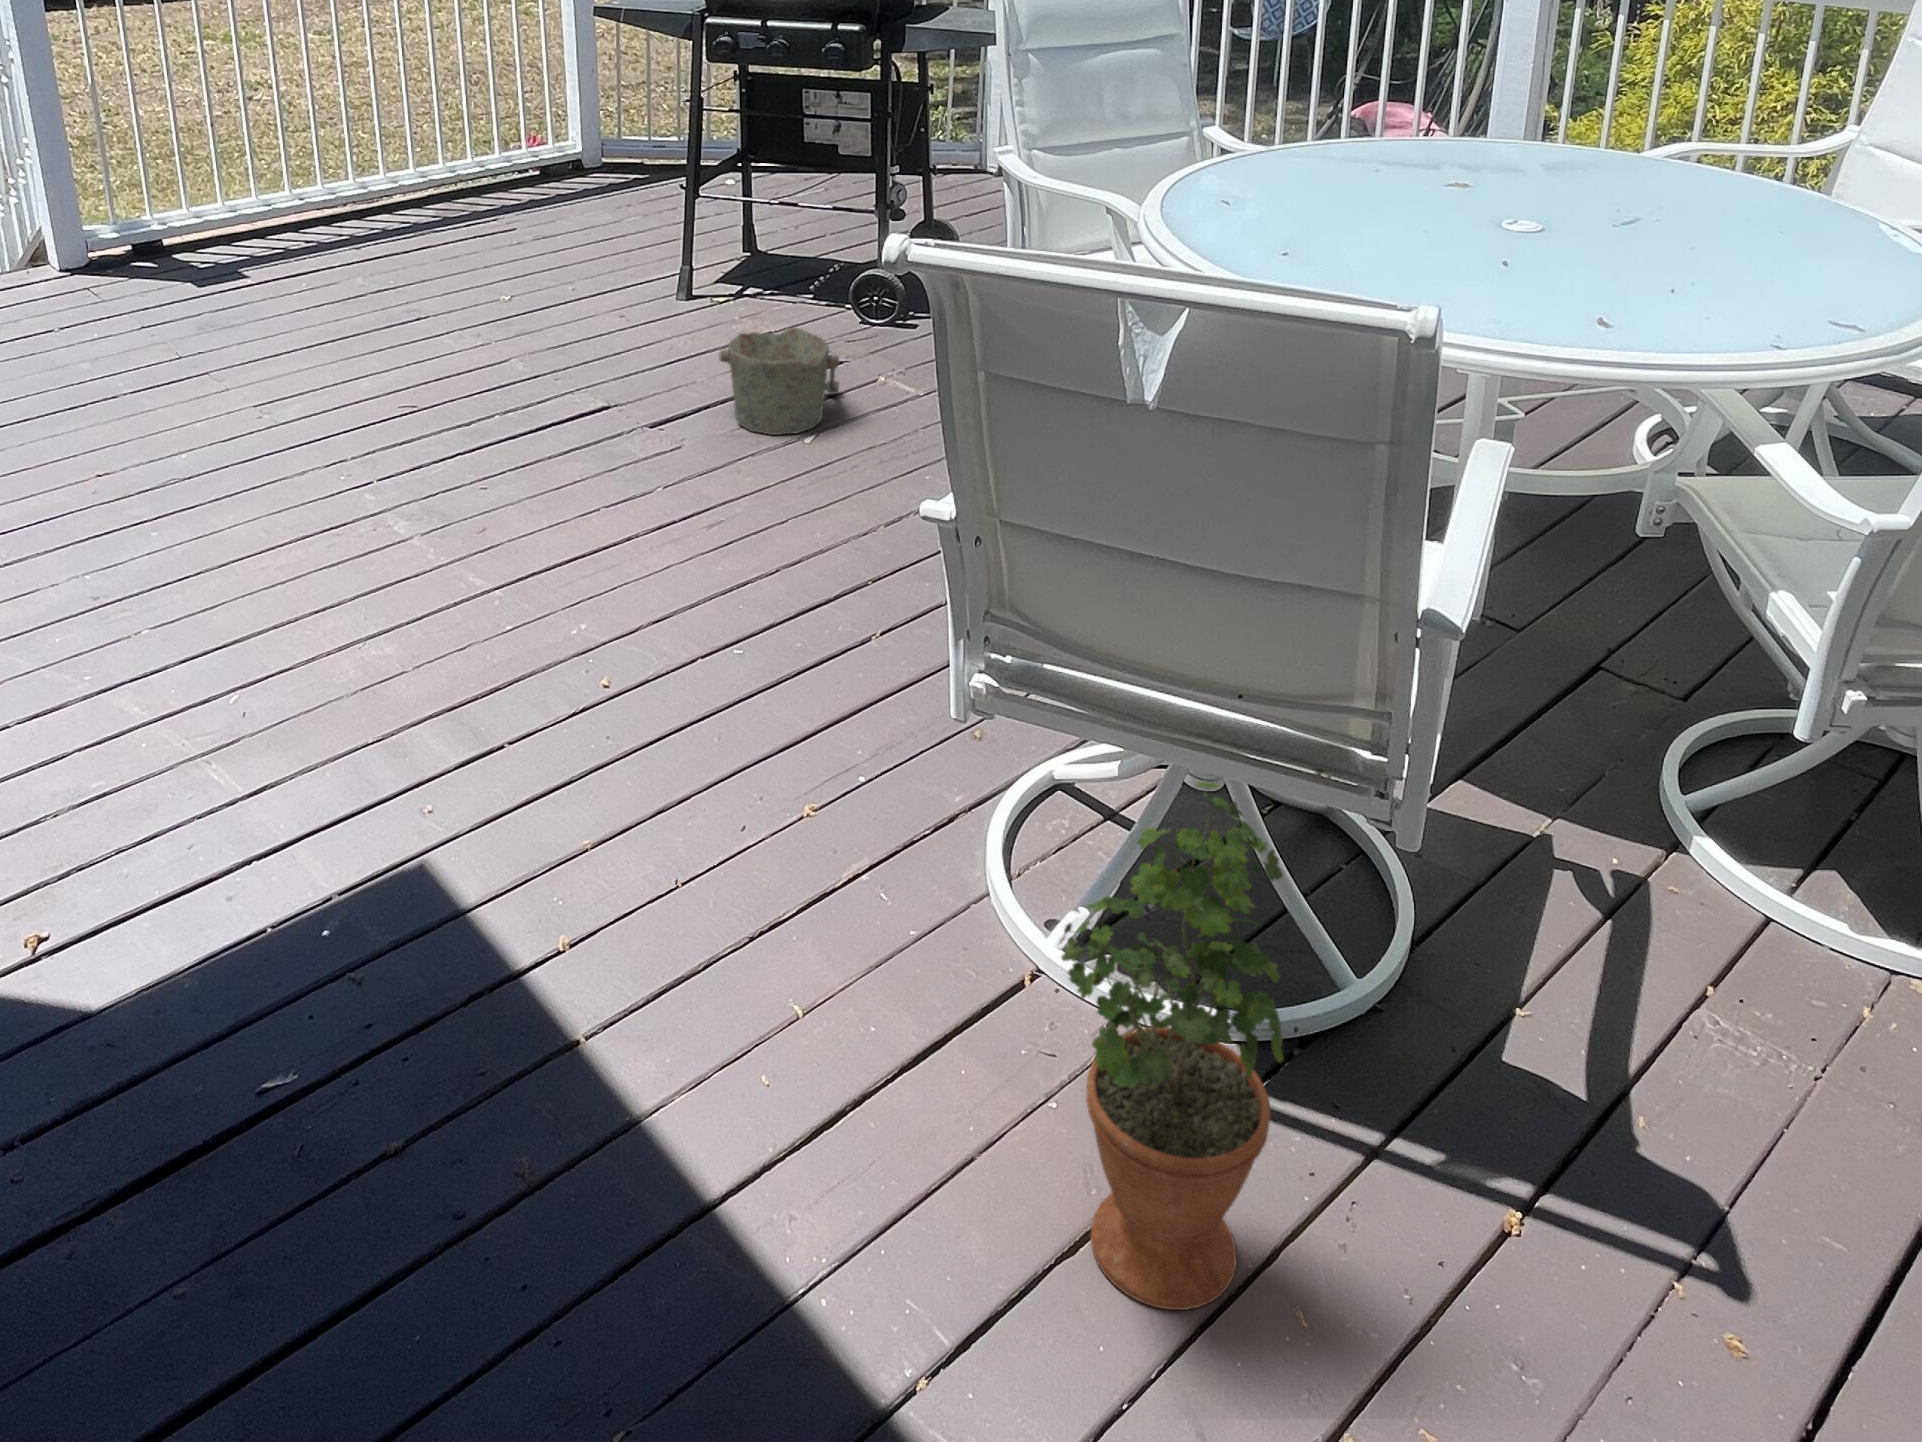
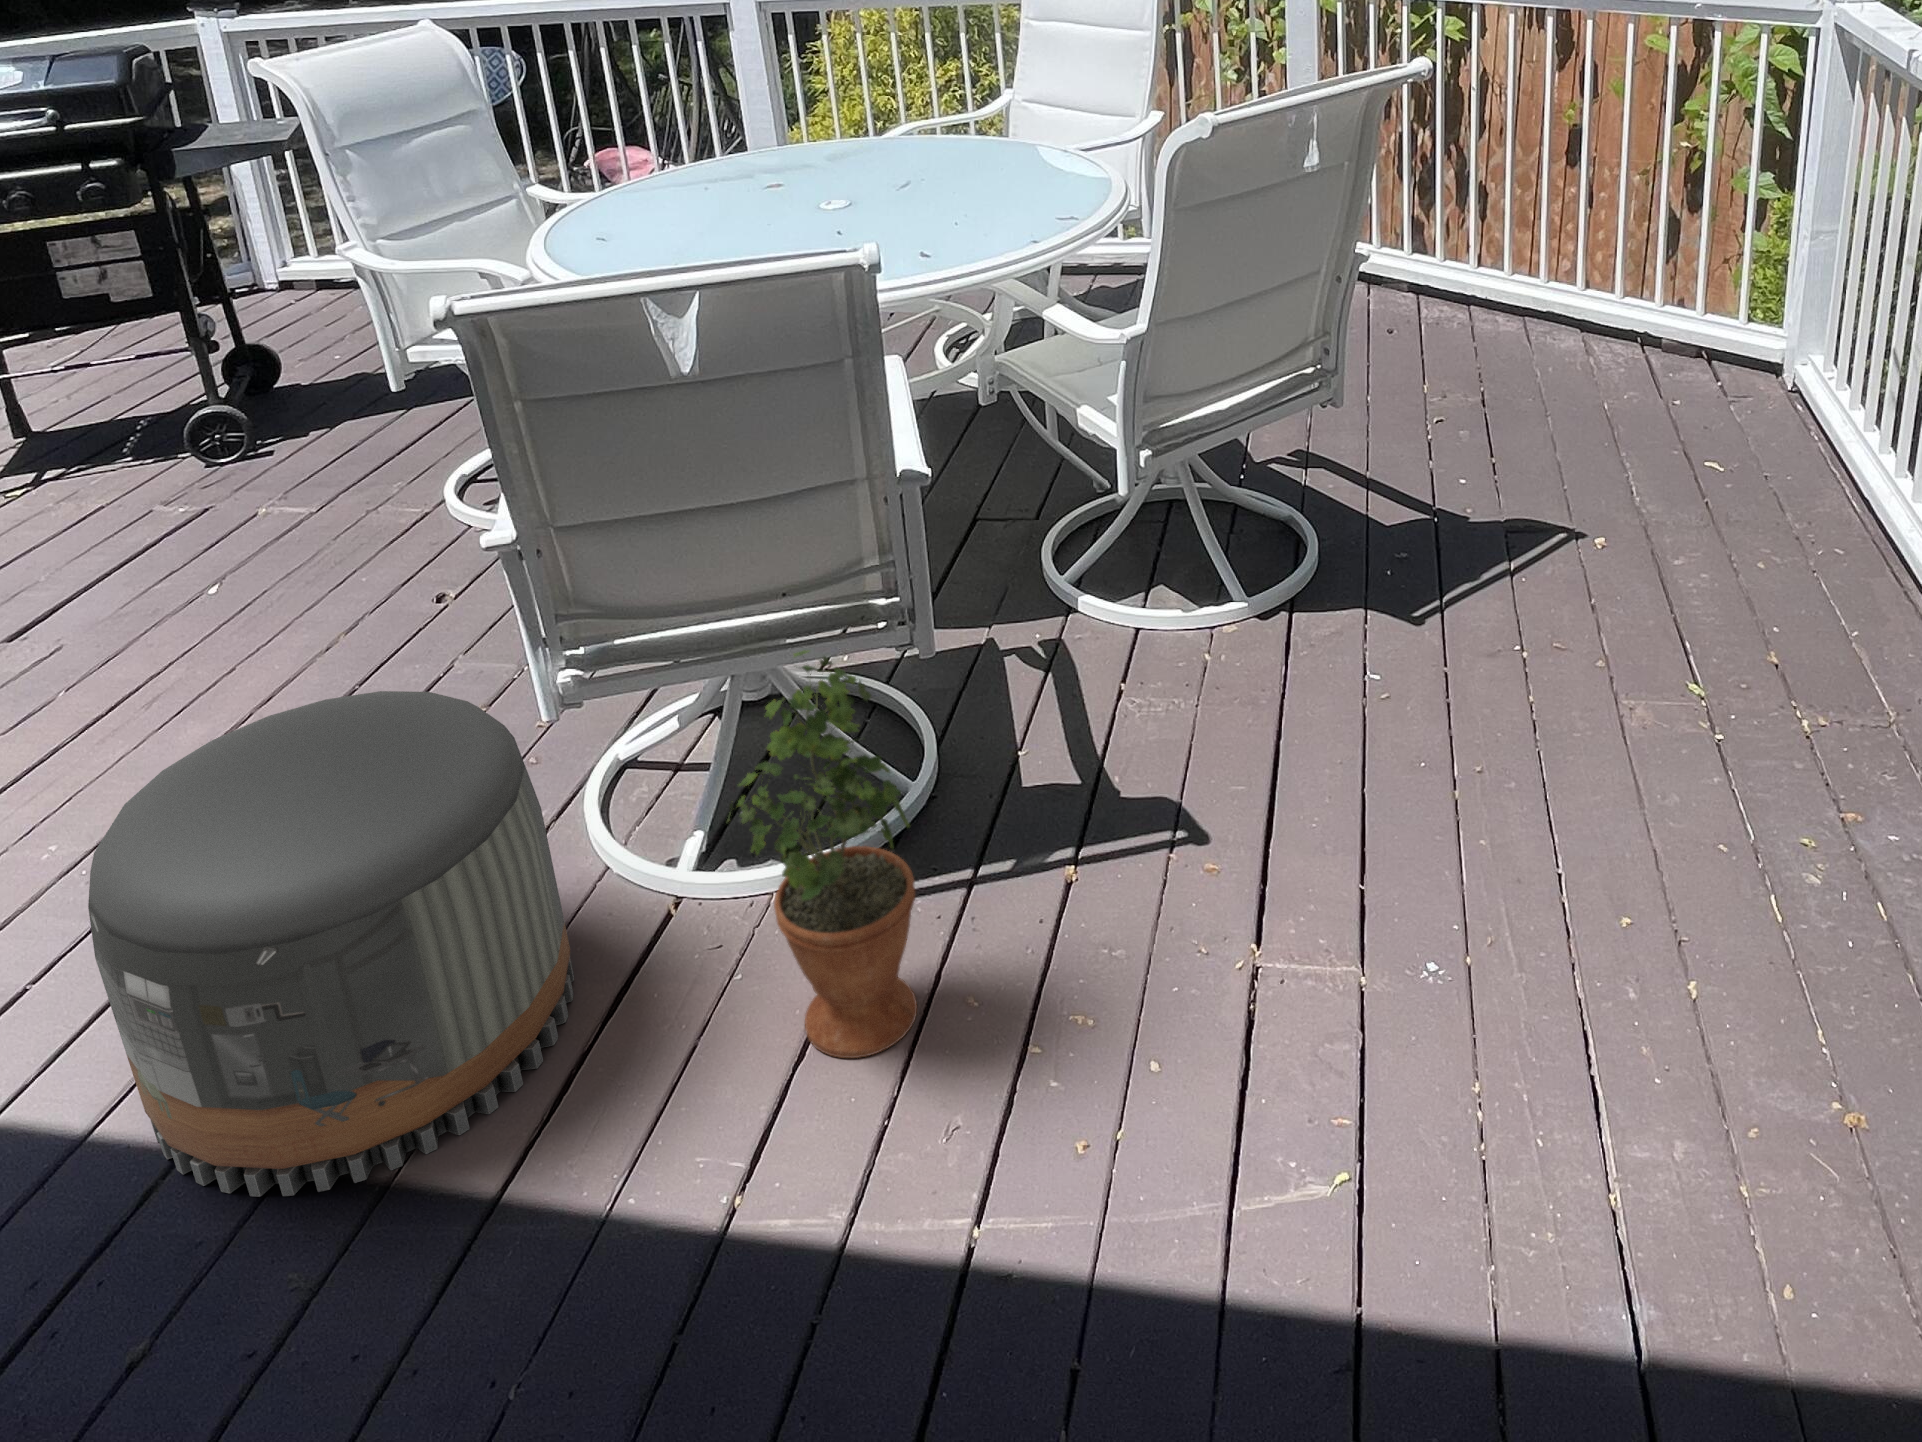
bucket: present [719,328,839,435] -> none [74,480,220,598]
pouf: none [483,601,913,1118] -> present [88,691,574,1197]

